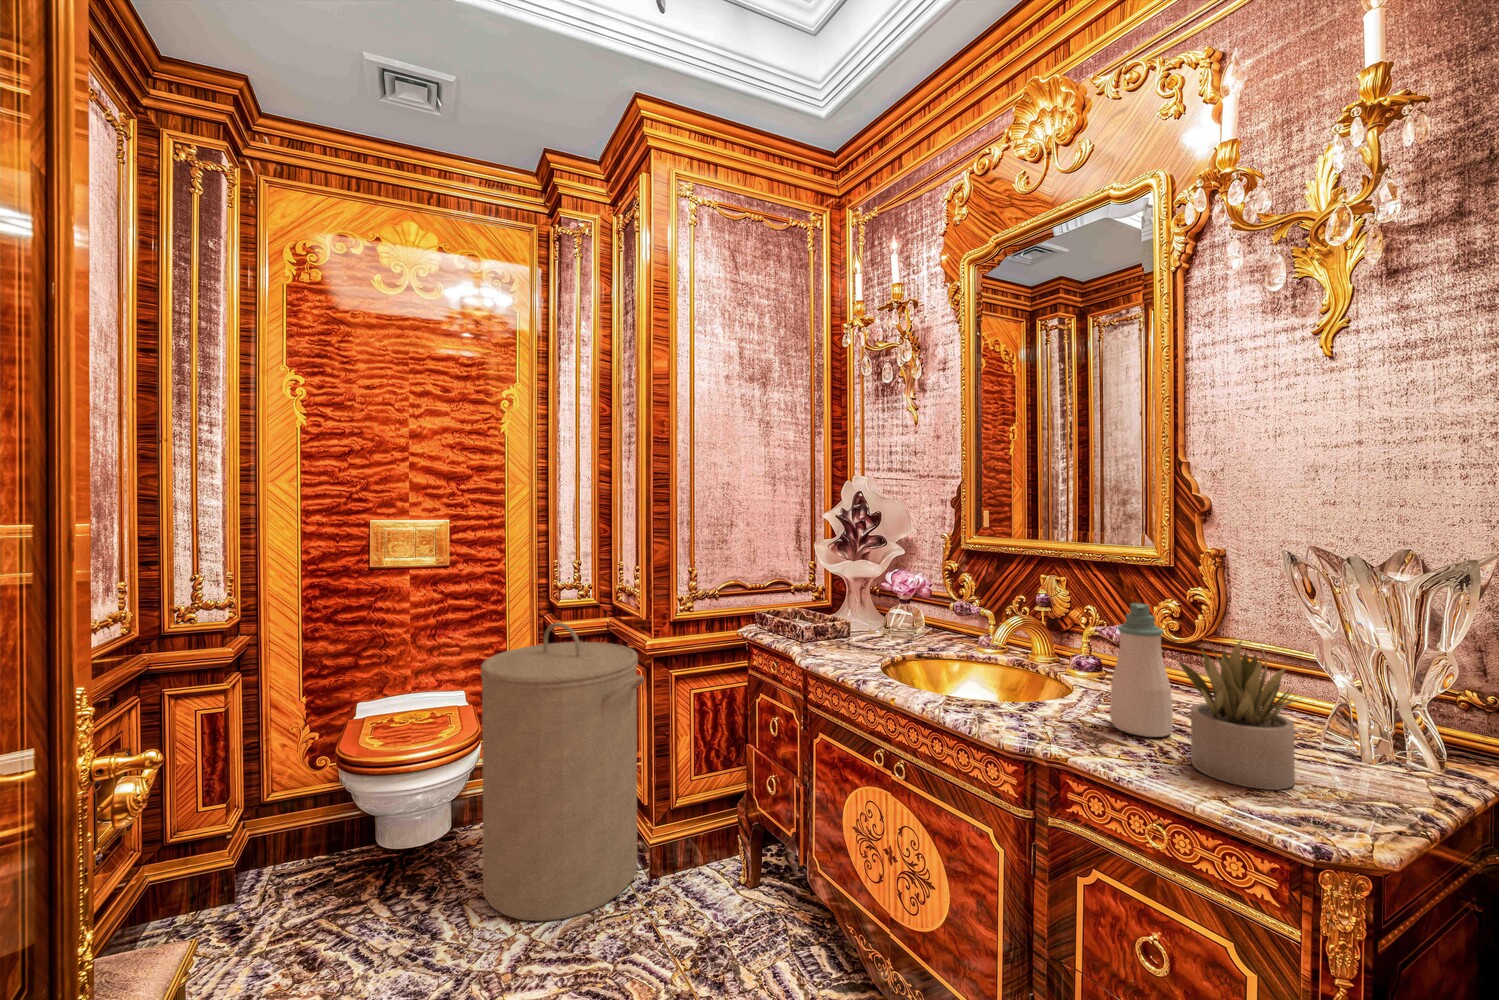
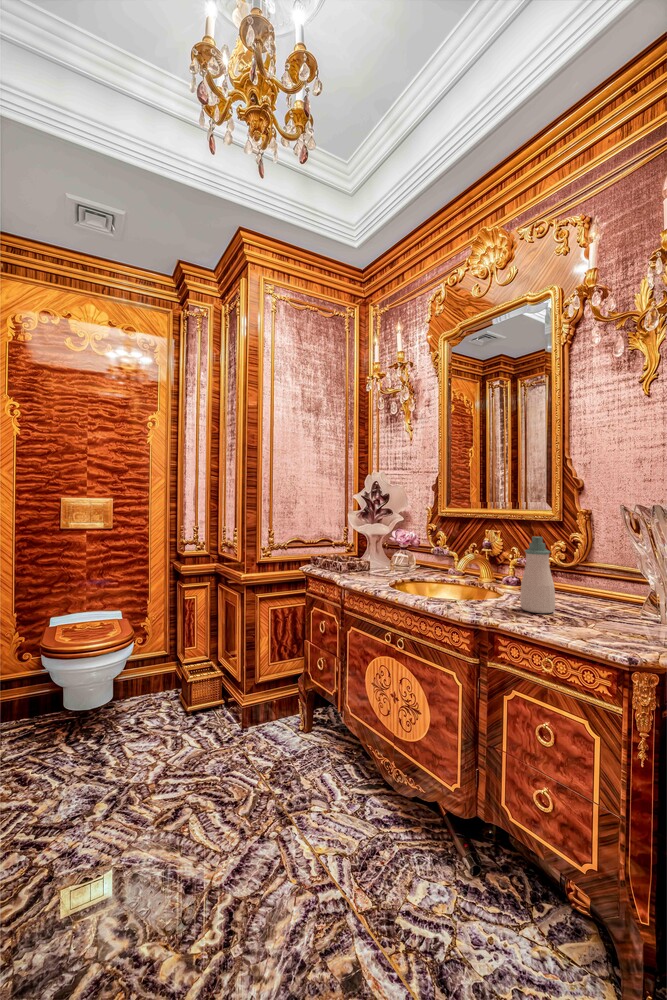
laundry hamper: present [481,623,644,921] -> none [133,564,241,754]
succulent plant: present [1178,641,1295,790] -> none [555,551,622,633]

